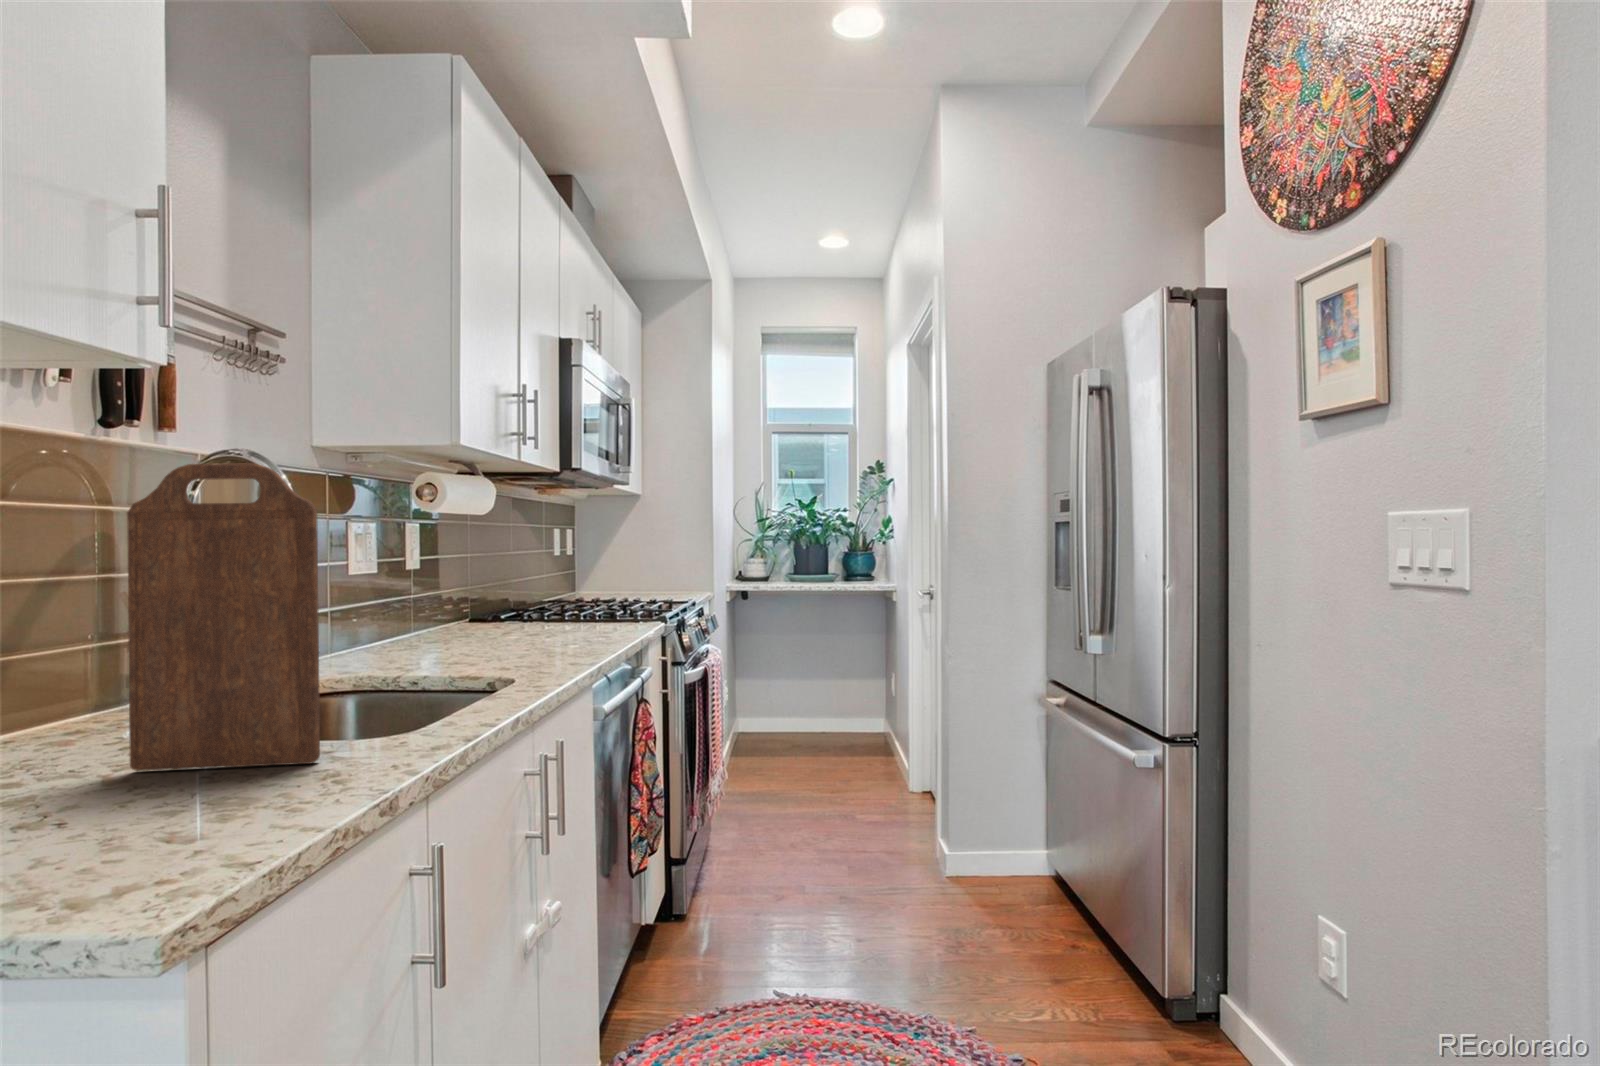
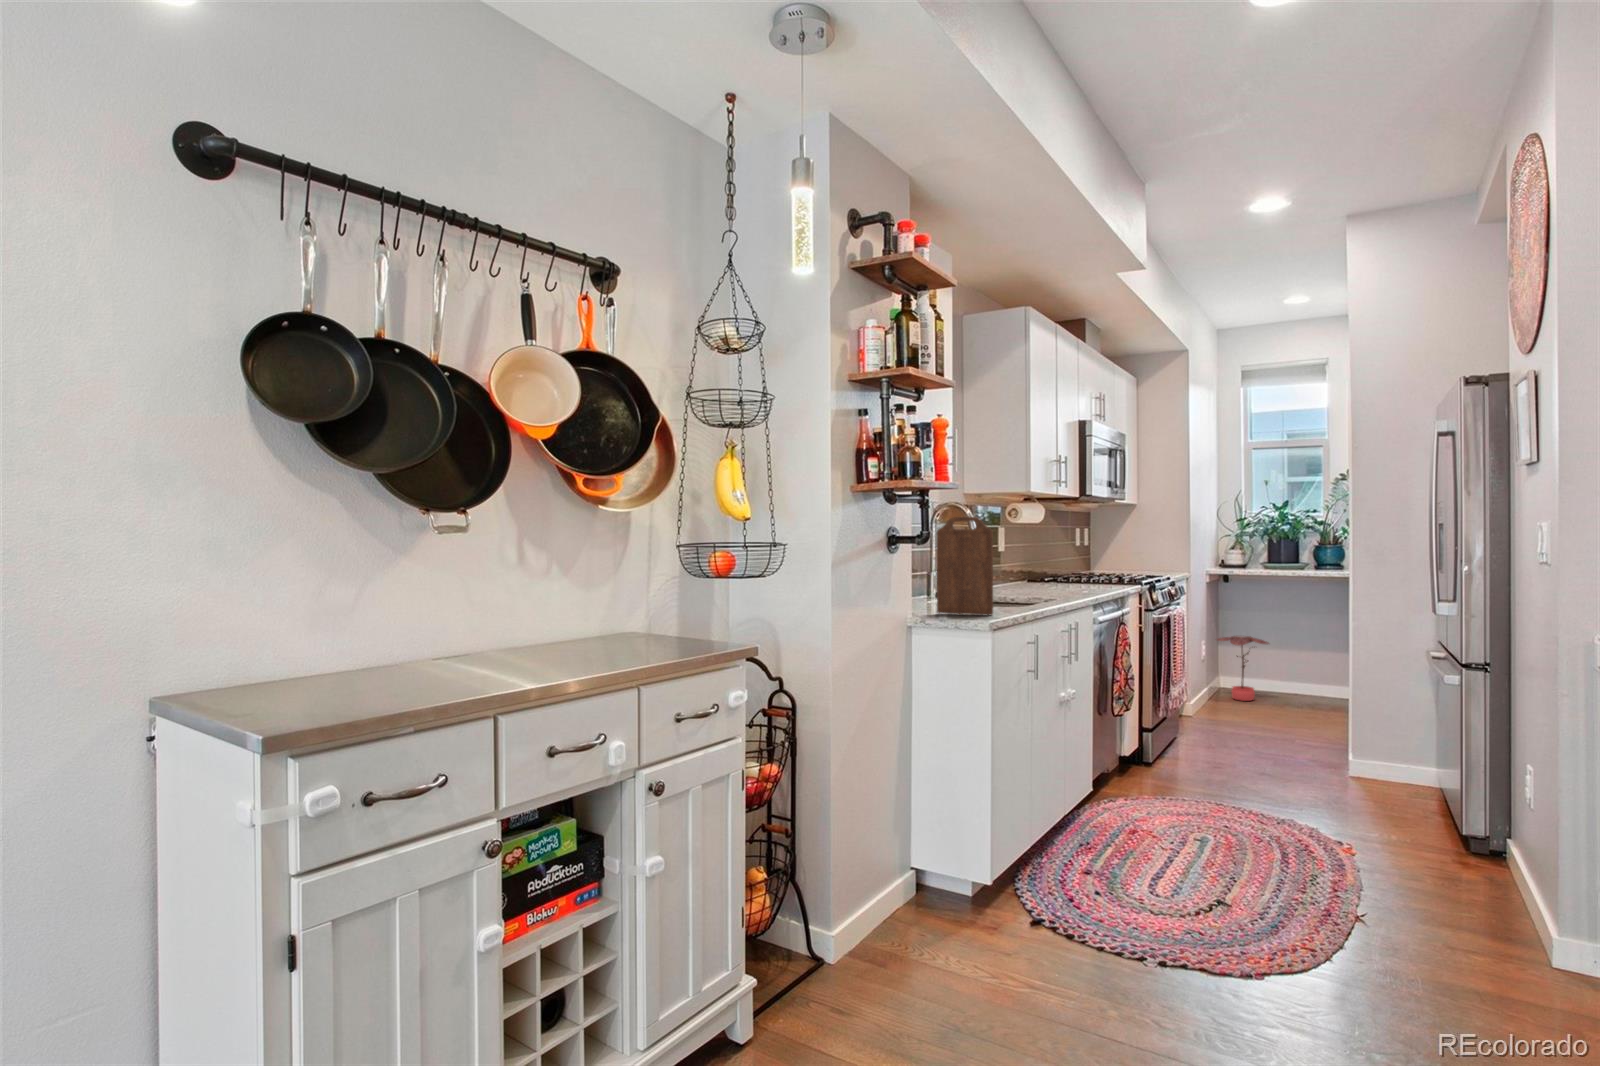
potted plant: none [737,671,801,758] -> present [1217,636,1269,701]

